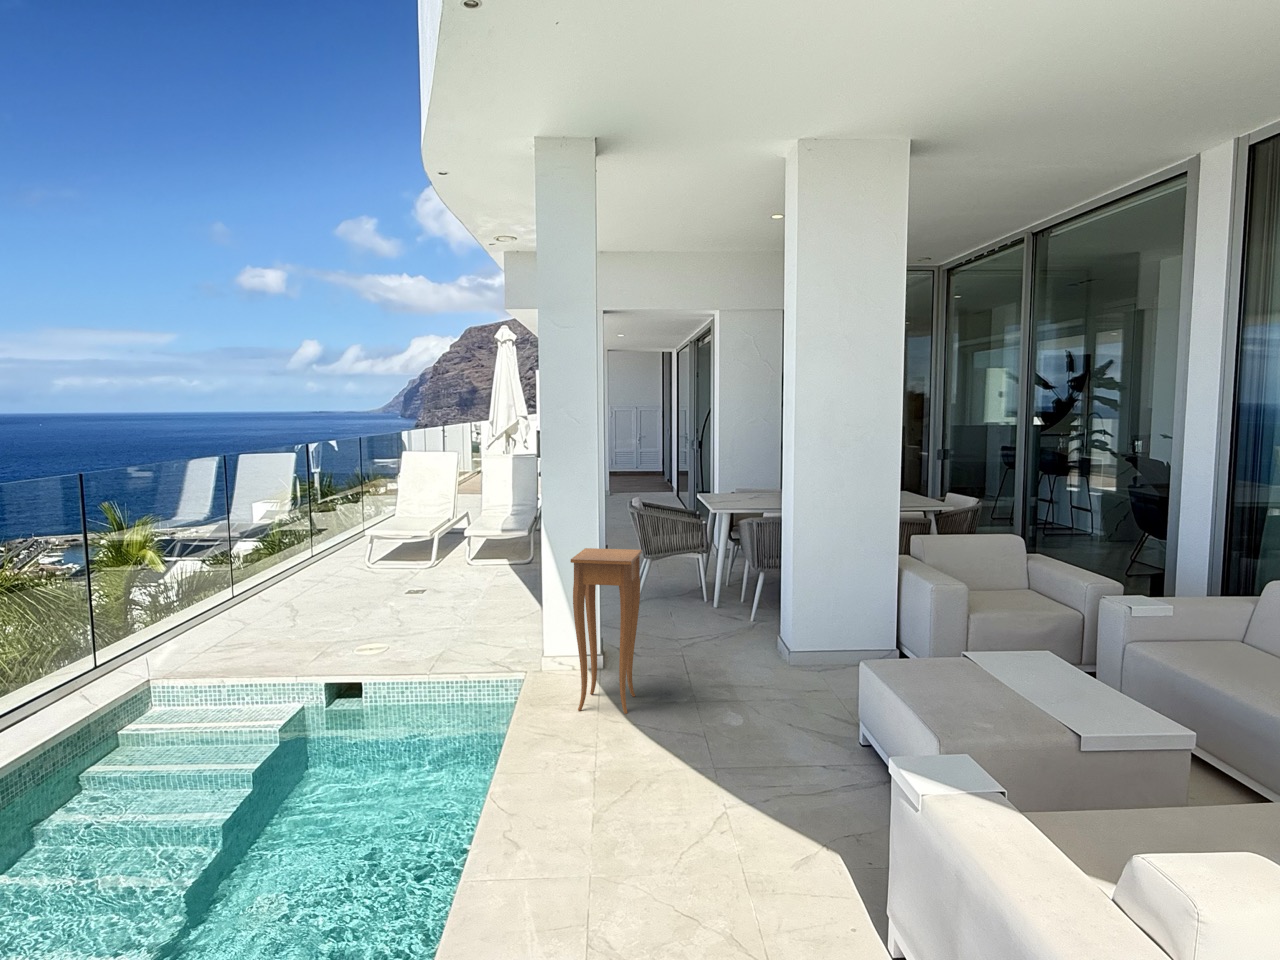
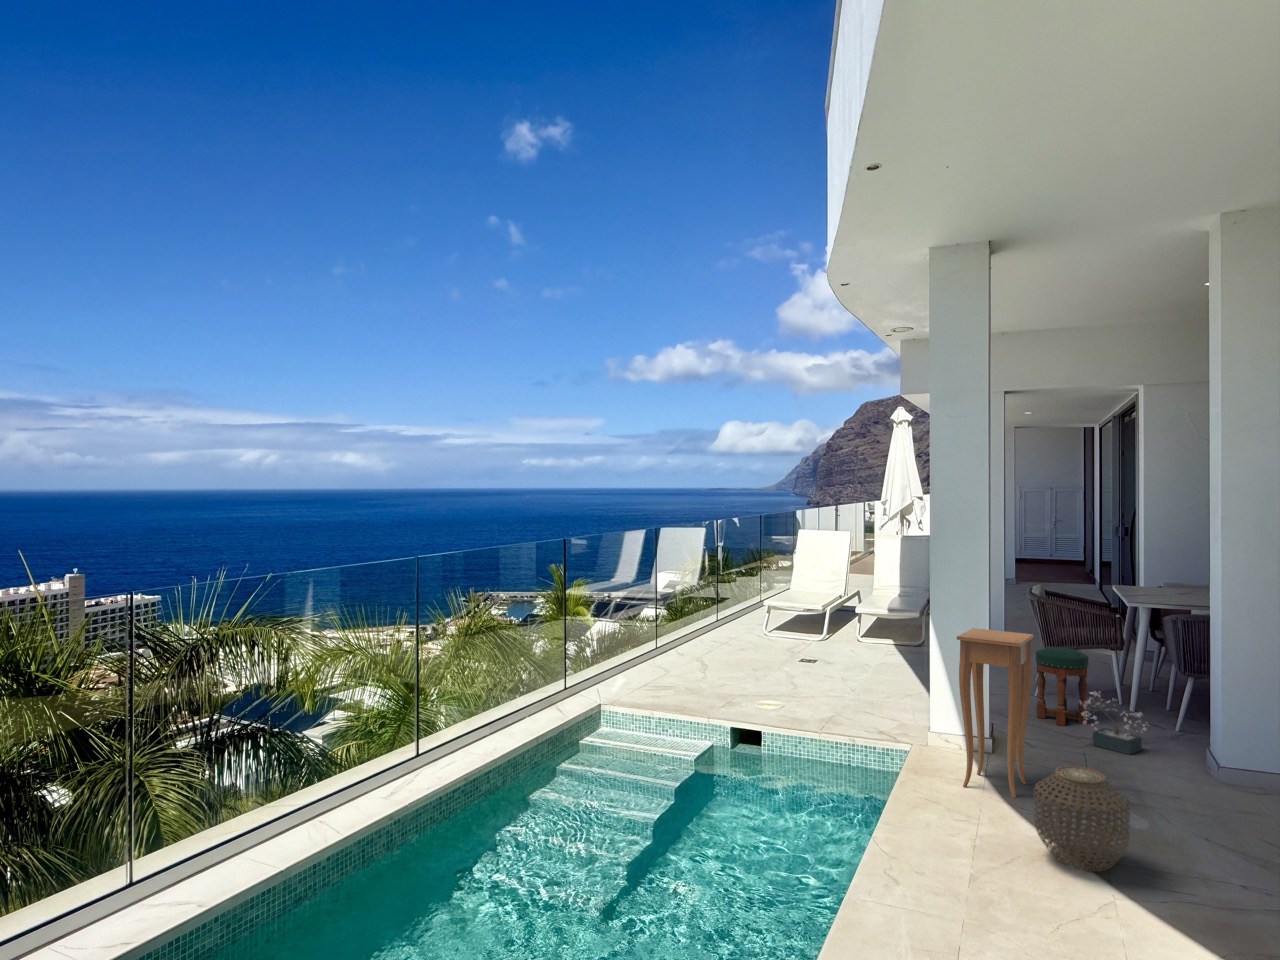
stool: none [638,557,683,630] -> present [1036,647,1089,726]
decorative plant: none [677,595,734,650] -> present [1080,692,1148,755]
woven basket: none [648,680,732,781] -> present [1033,766,1130,872]

